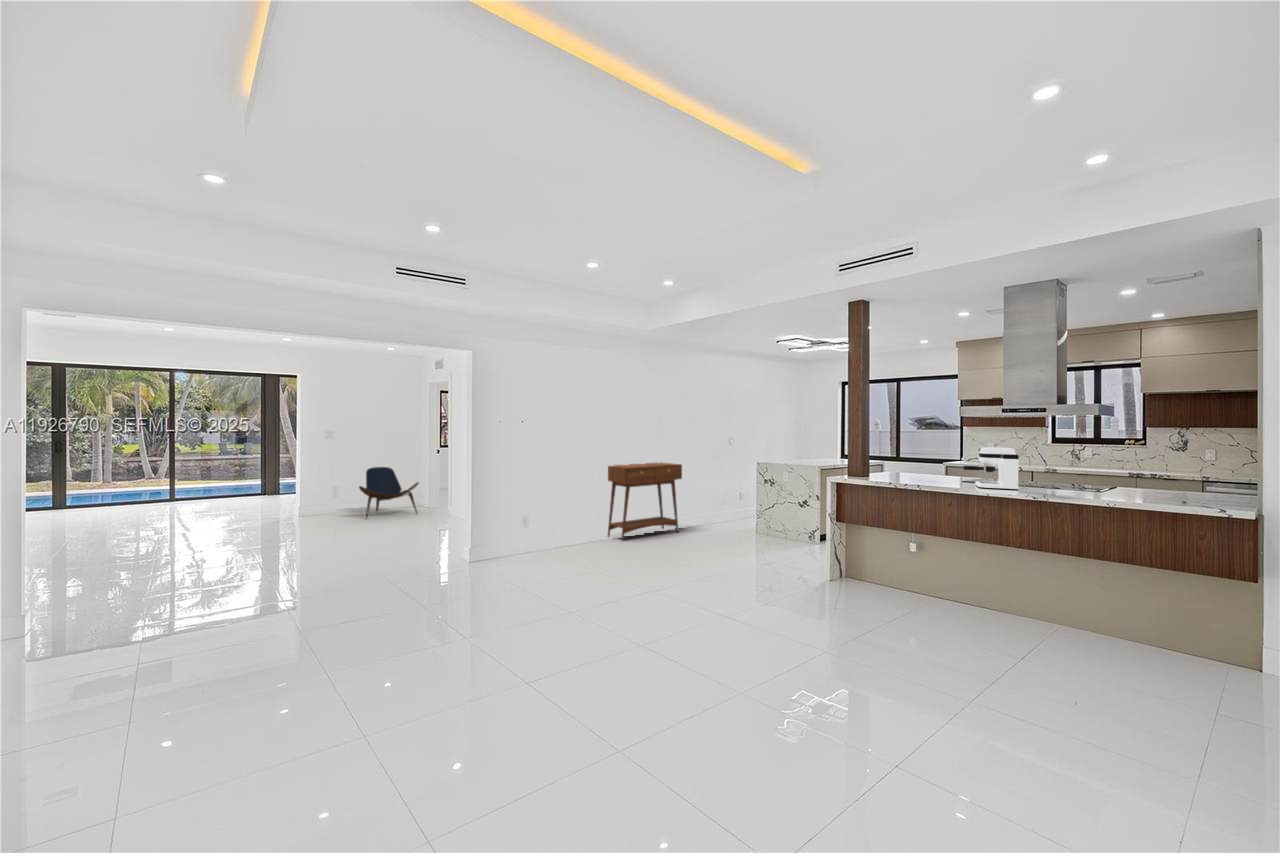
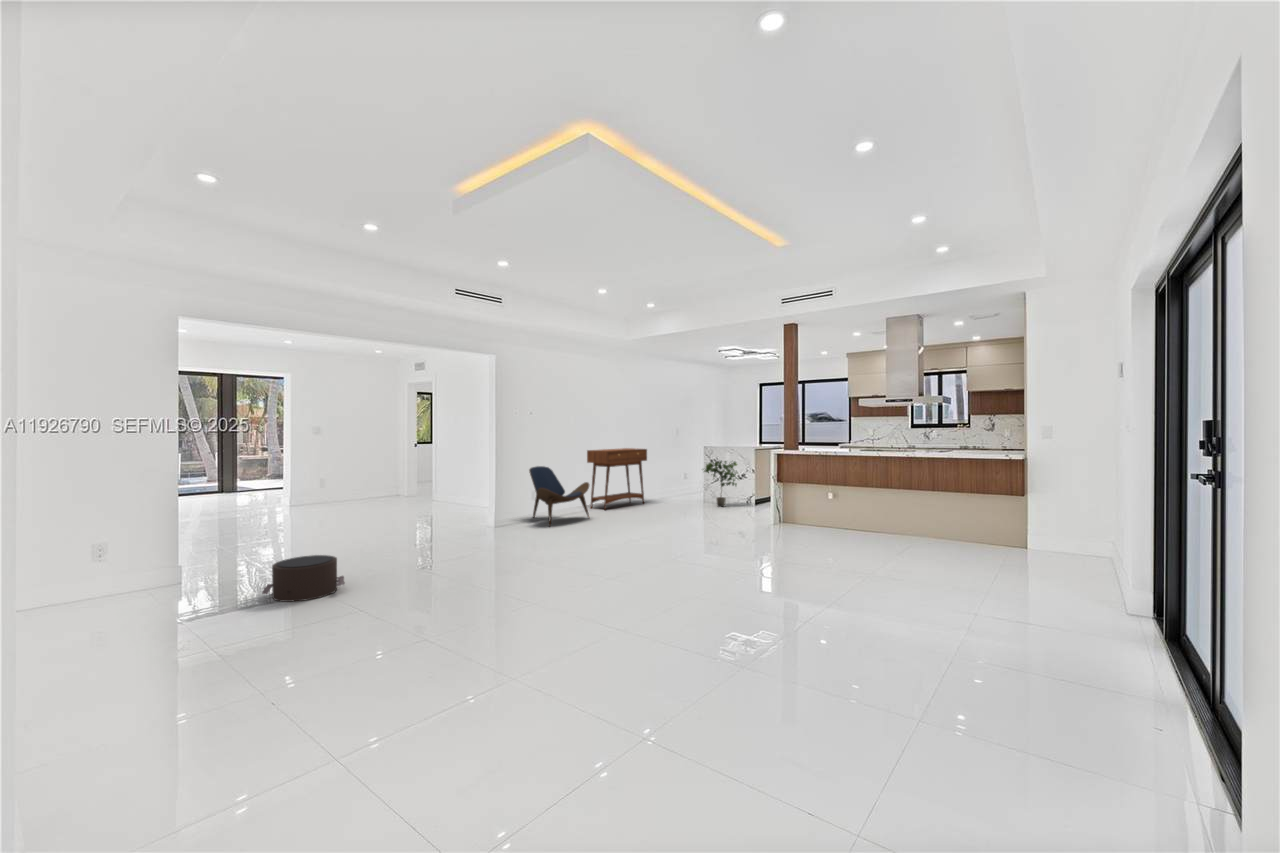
coffee maker: present [964,447,1018,495] -> none [865,424,898,454]
lounge chair: present [359,467,419,518] -> present [529,466,589,526]
potted plant: none [749,483,799,543] -> present [704,461,739,507]
pouf: none [24,622,166,696] -> present [262,555,344,602]

